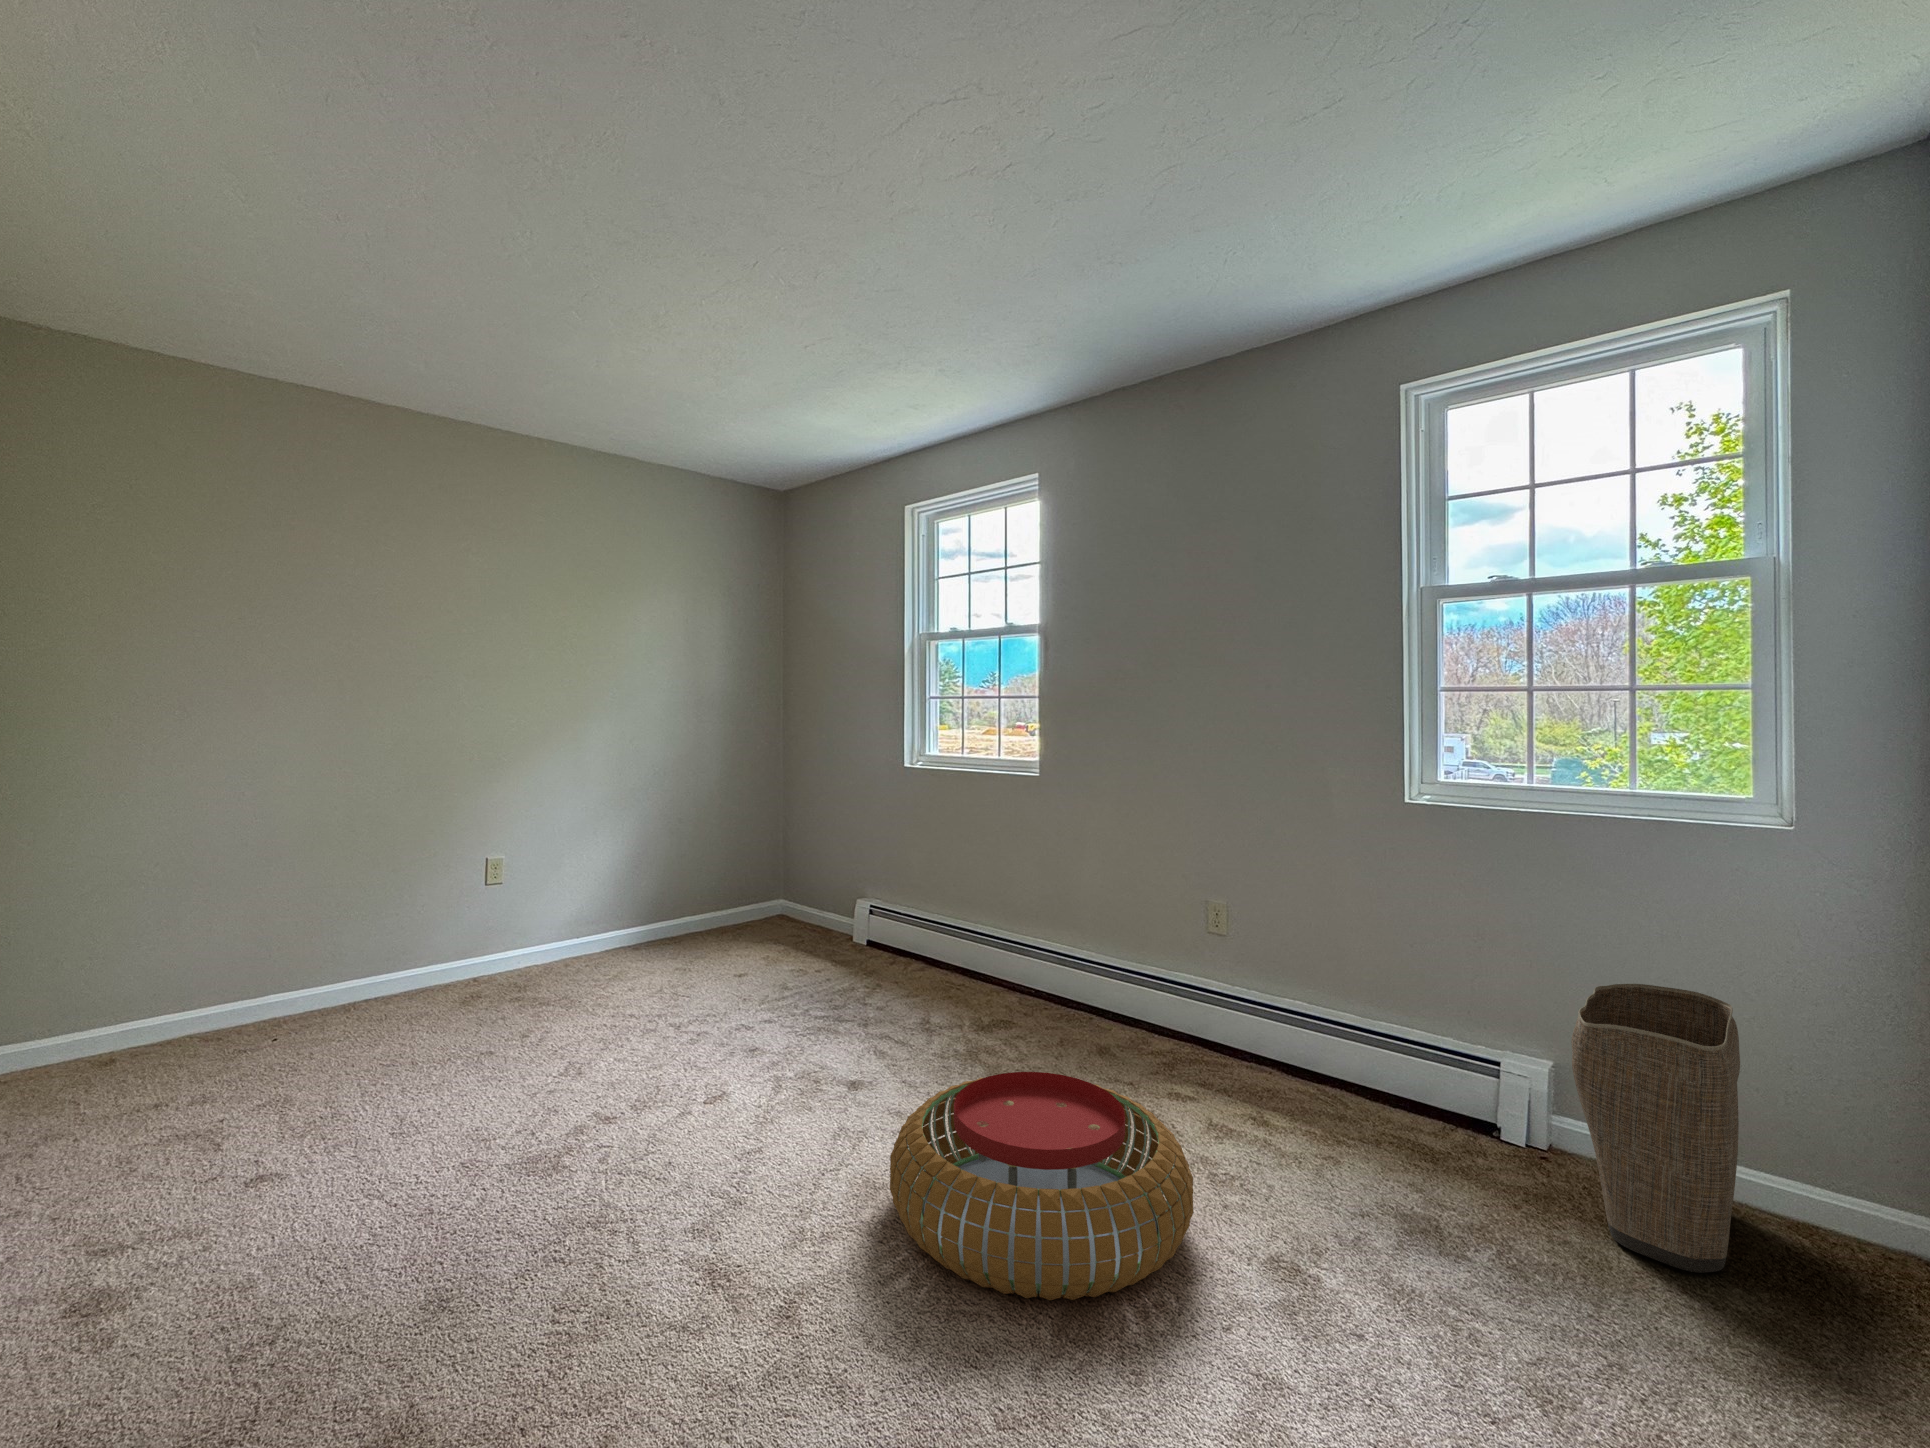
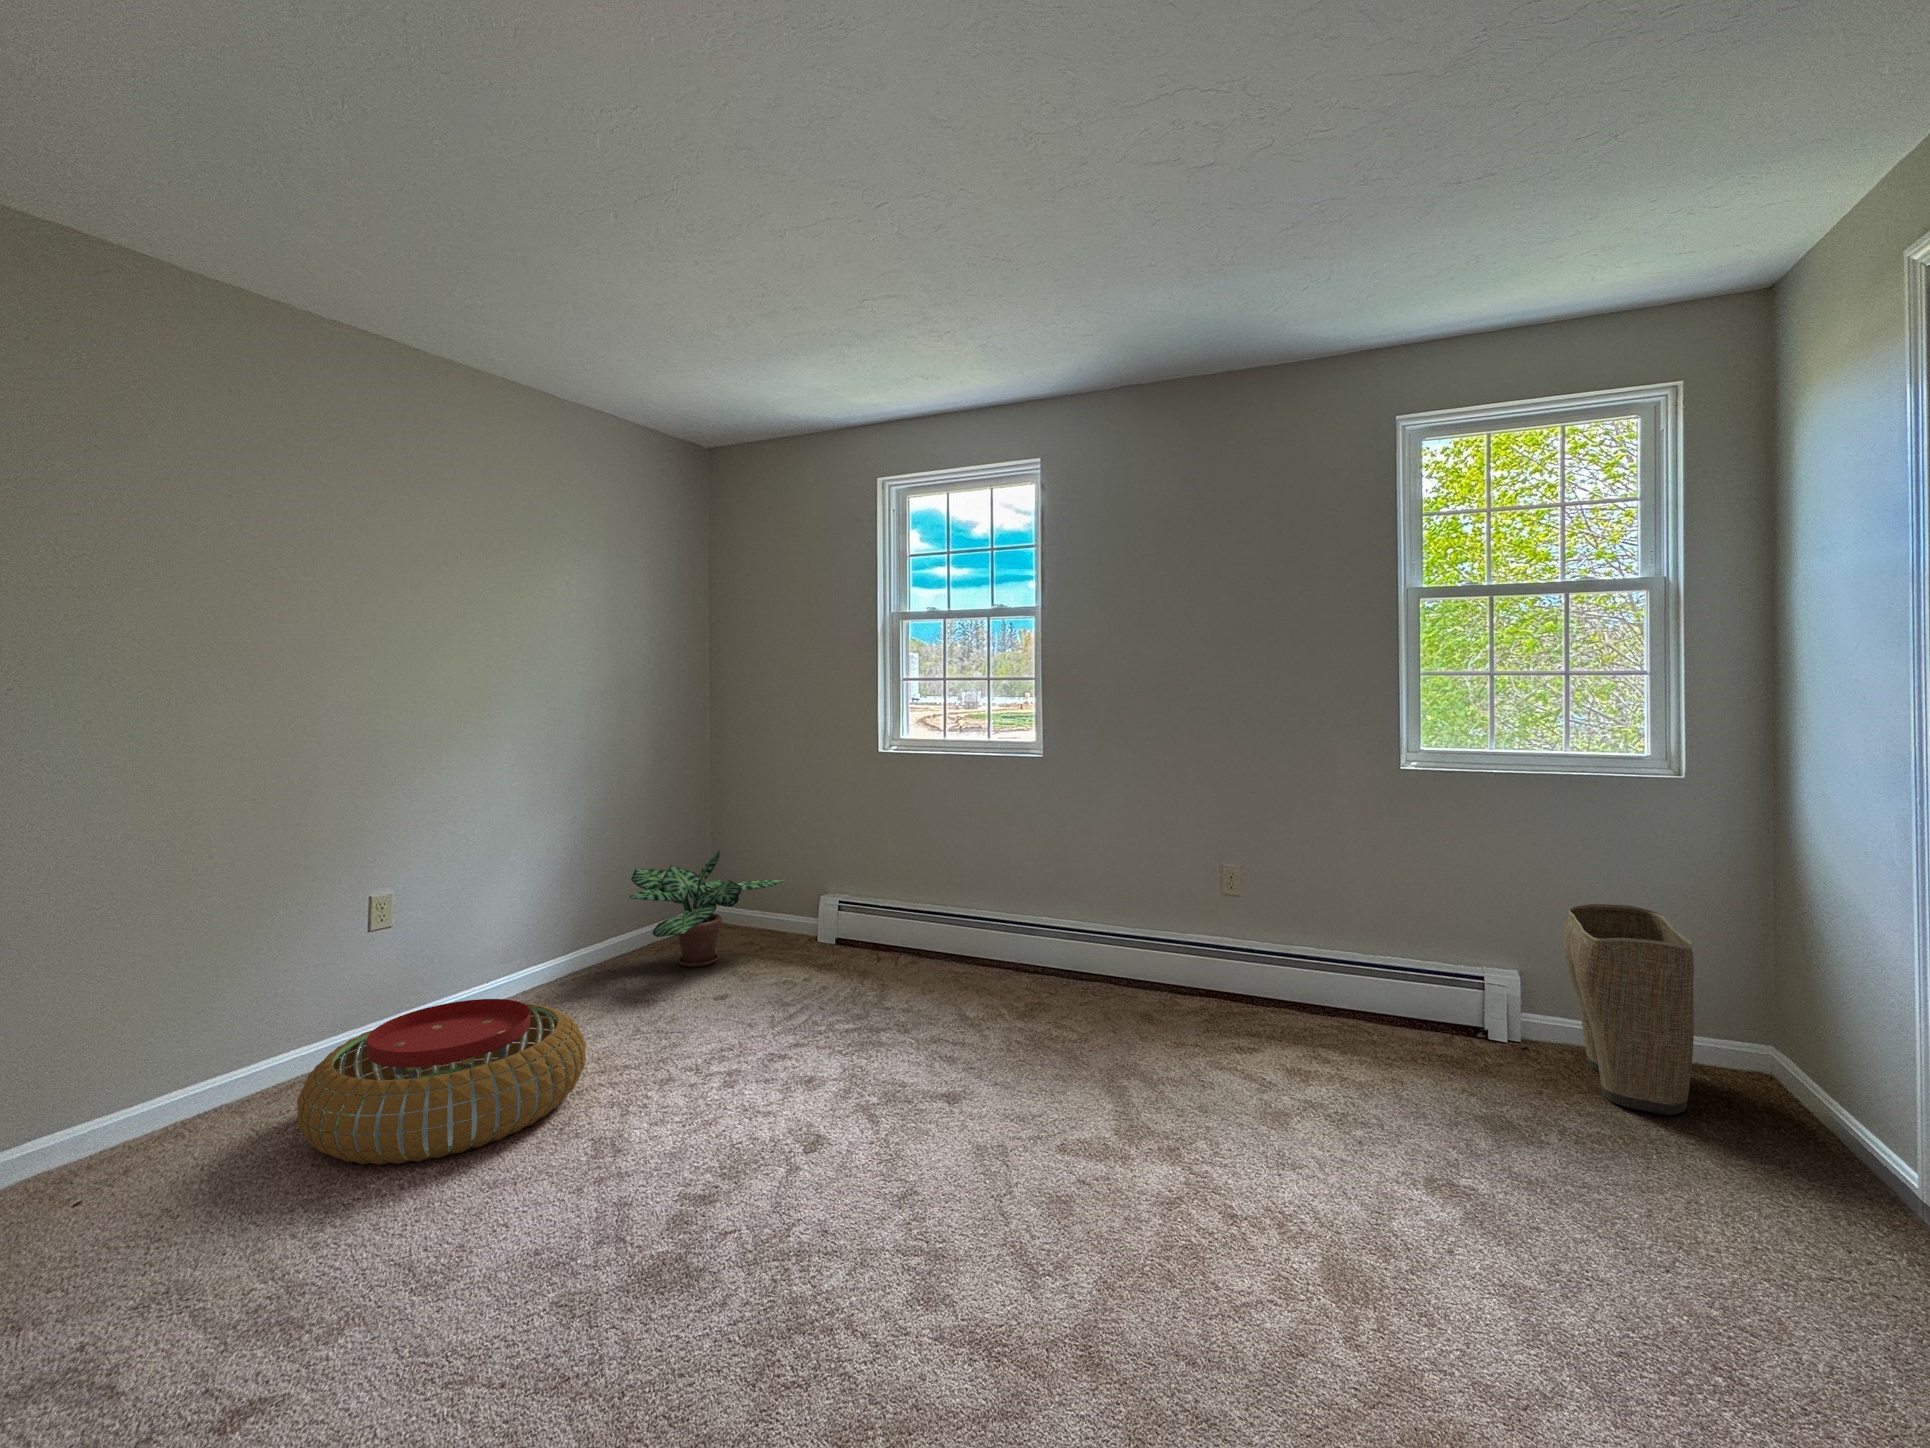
potted plant: none [682,847,829,950] -> present [629,851,786,967]
pouf: present [890,1072,1194,1300] -> present [297,999,586,1165]

